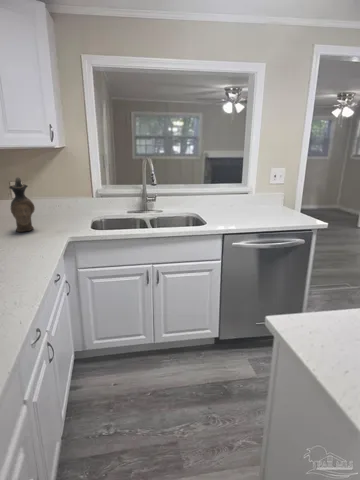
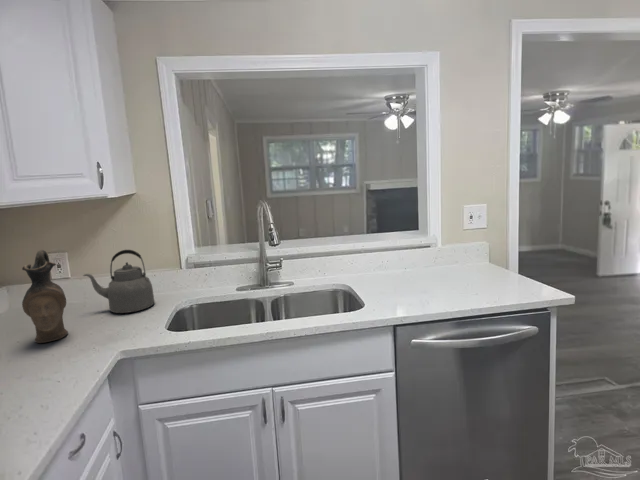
kettle: none [36,182,79,220] -> present [83,250,154,313]

